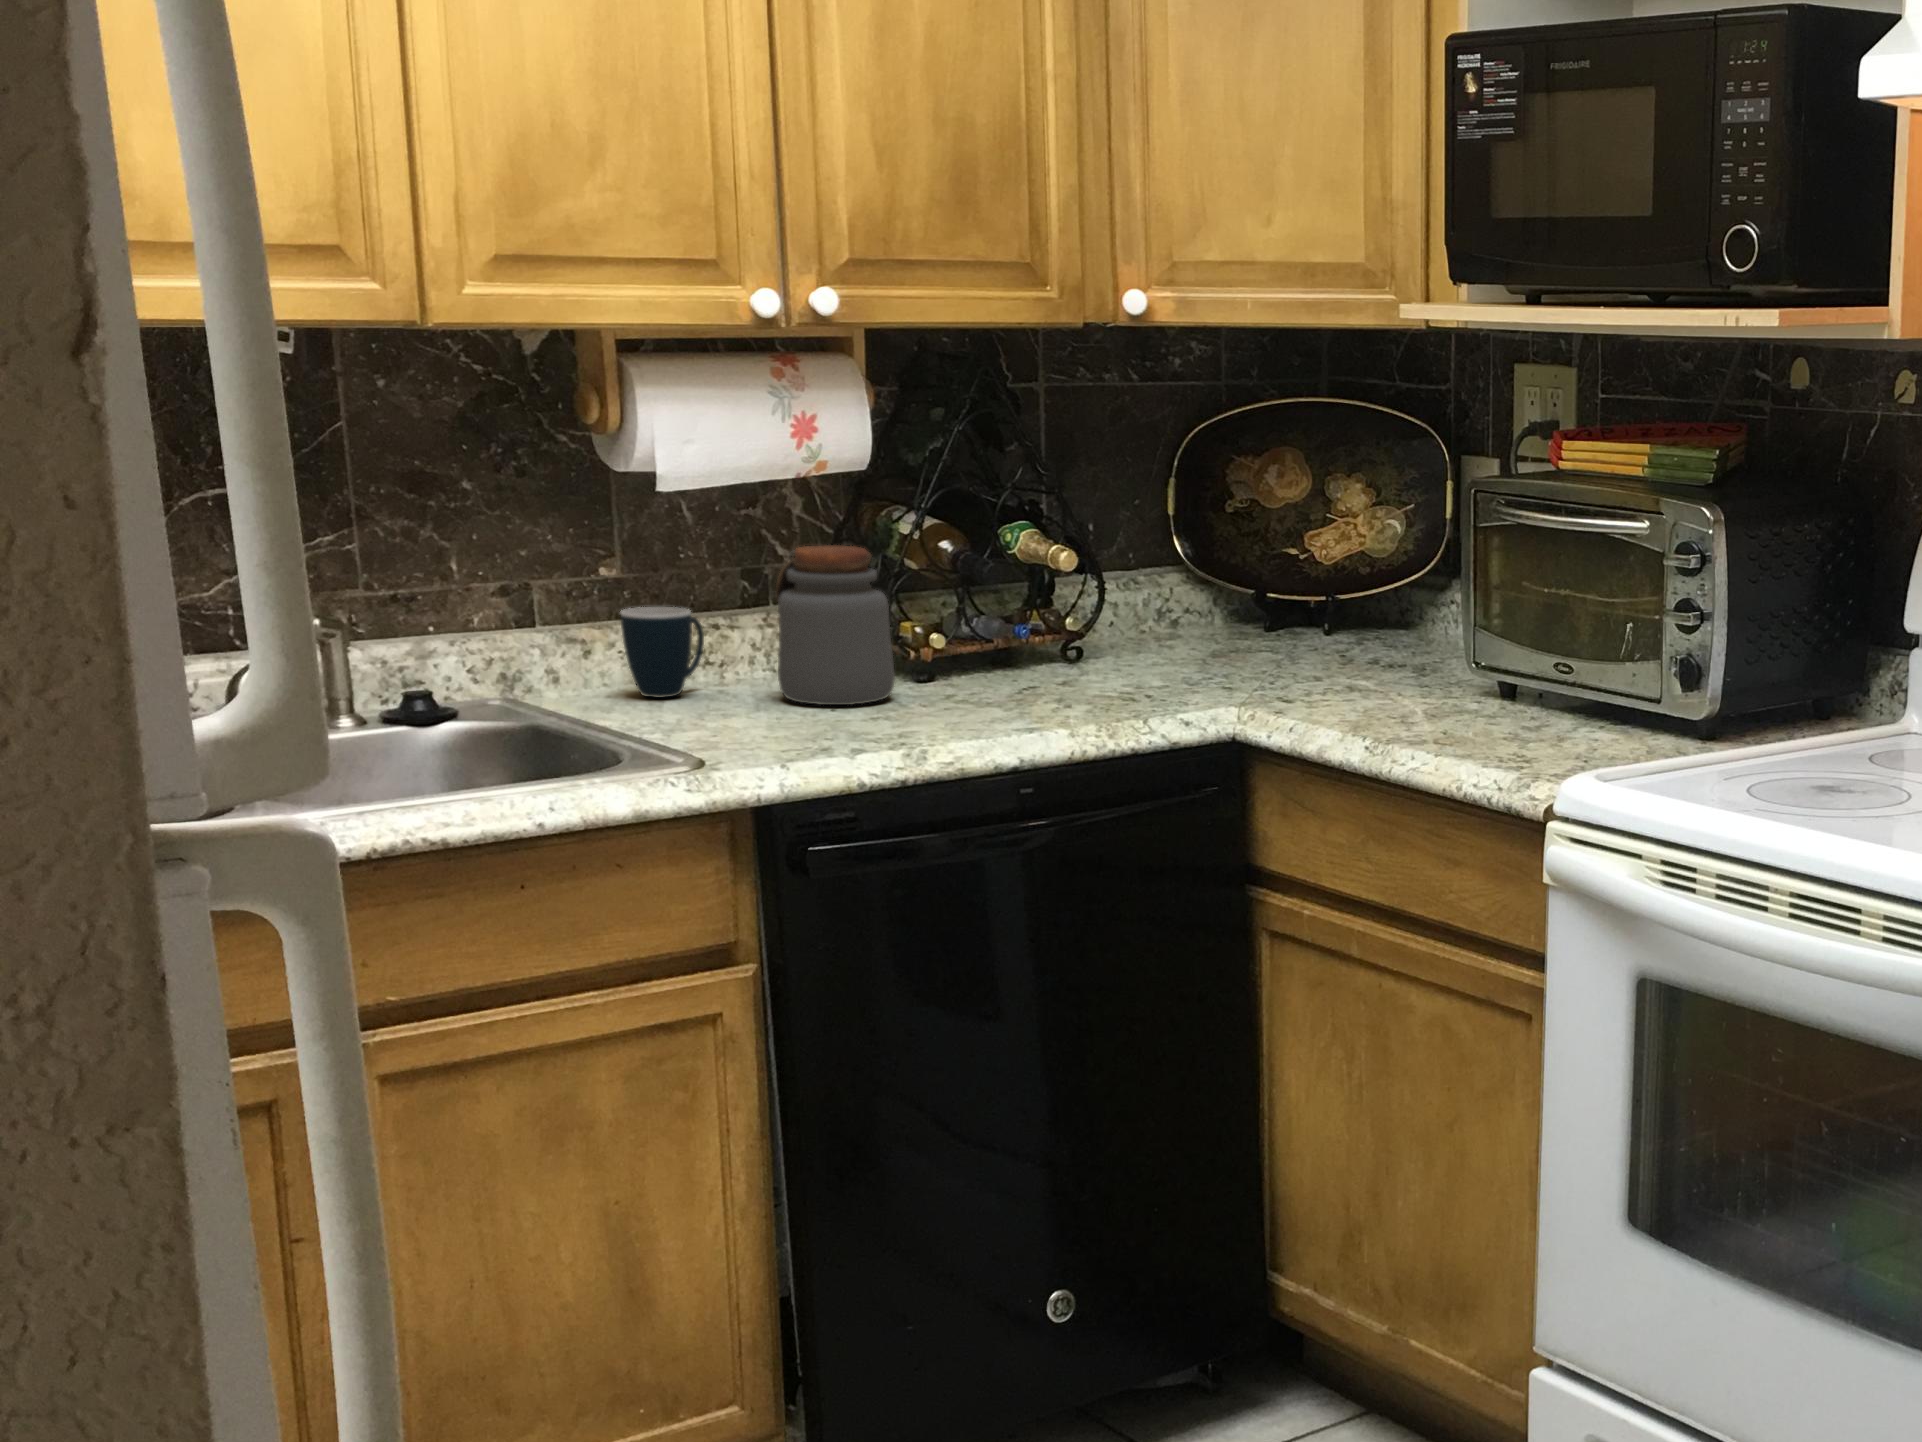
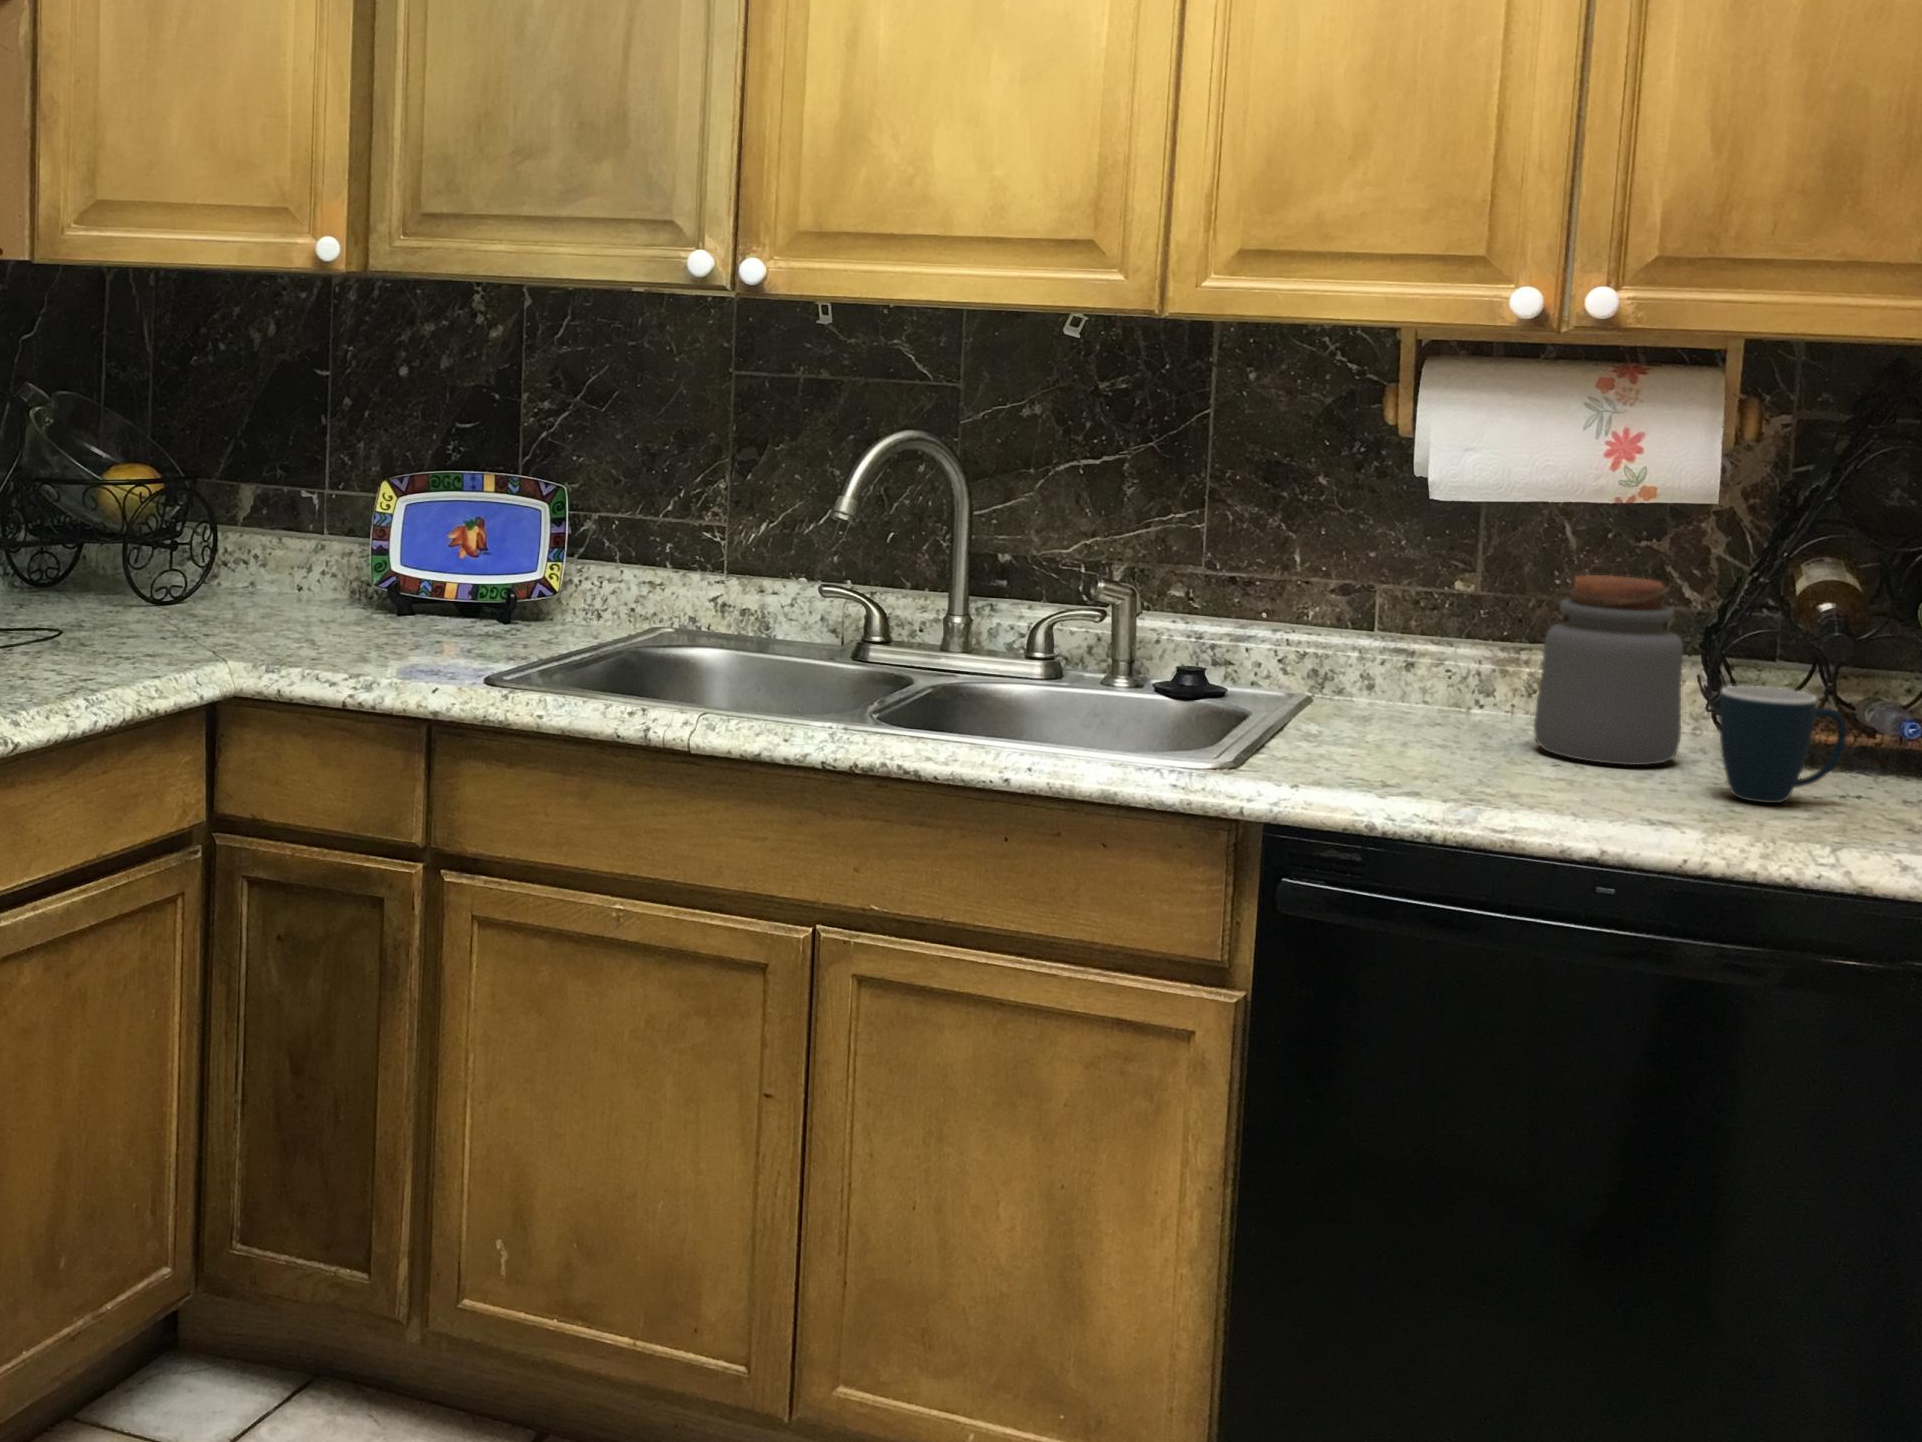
mug: present [620,607,704,698] -> present [1719,686,1847,803]

